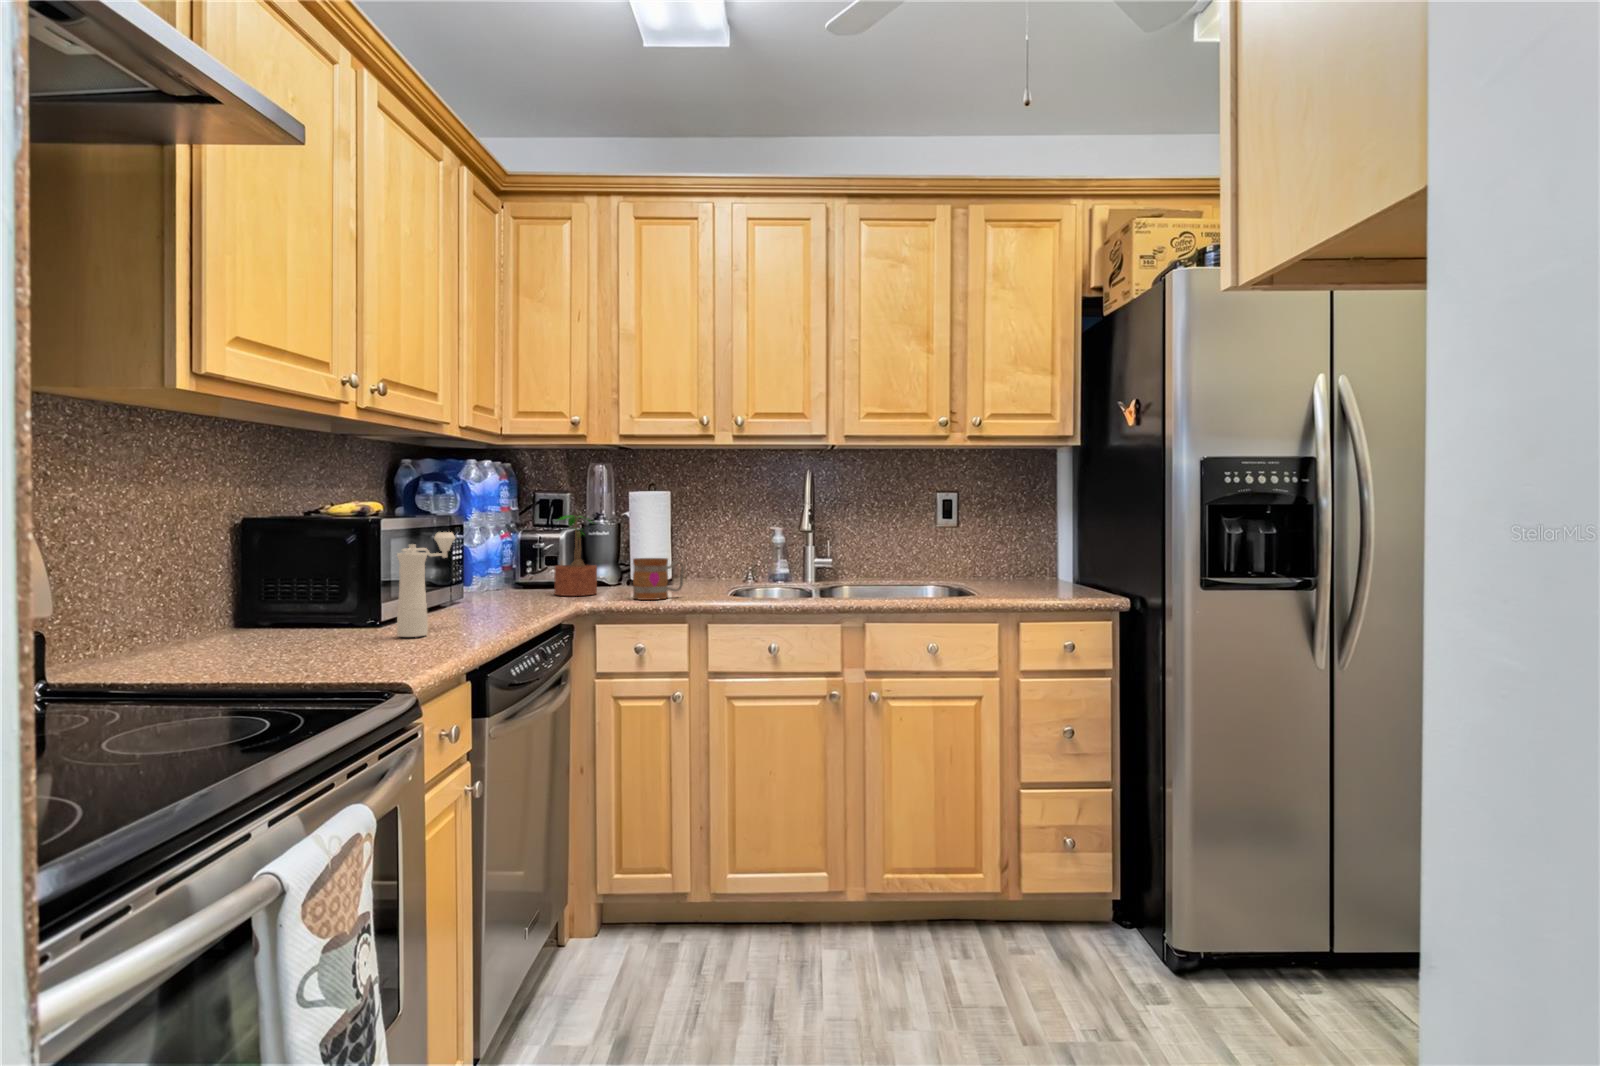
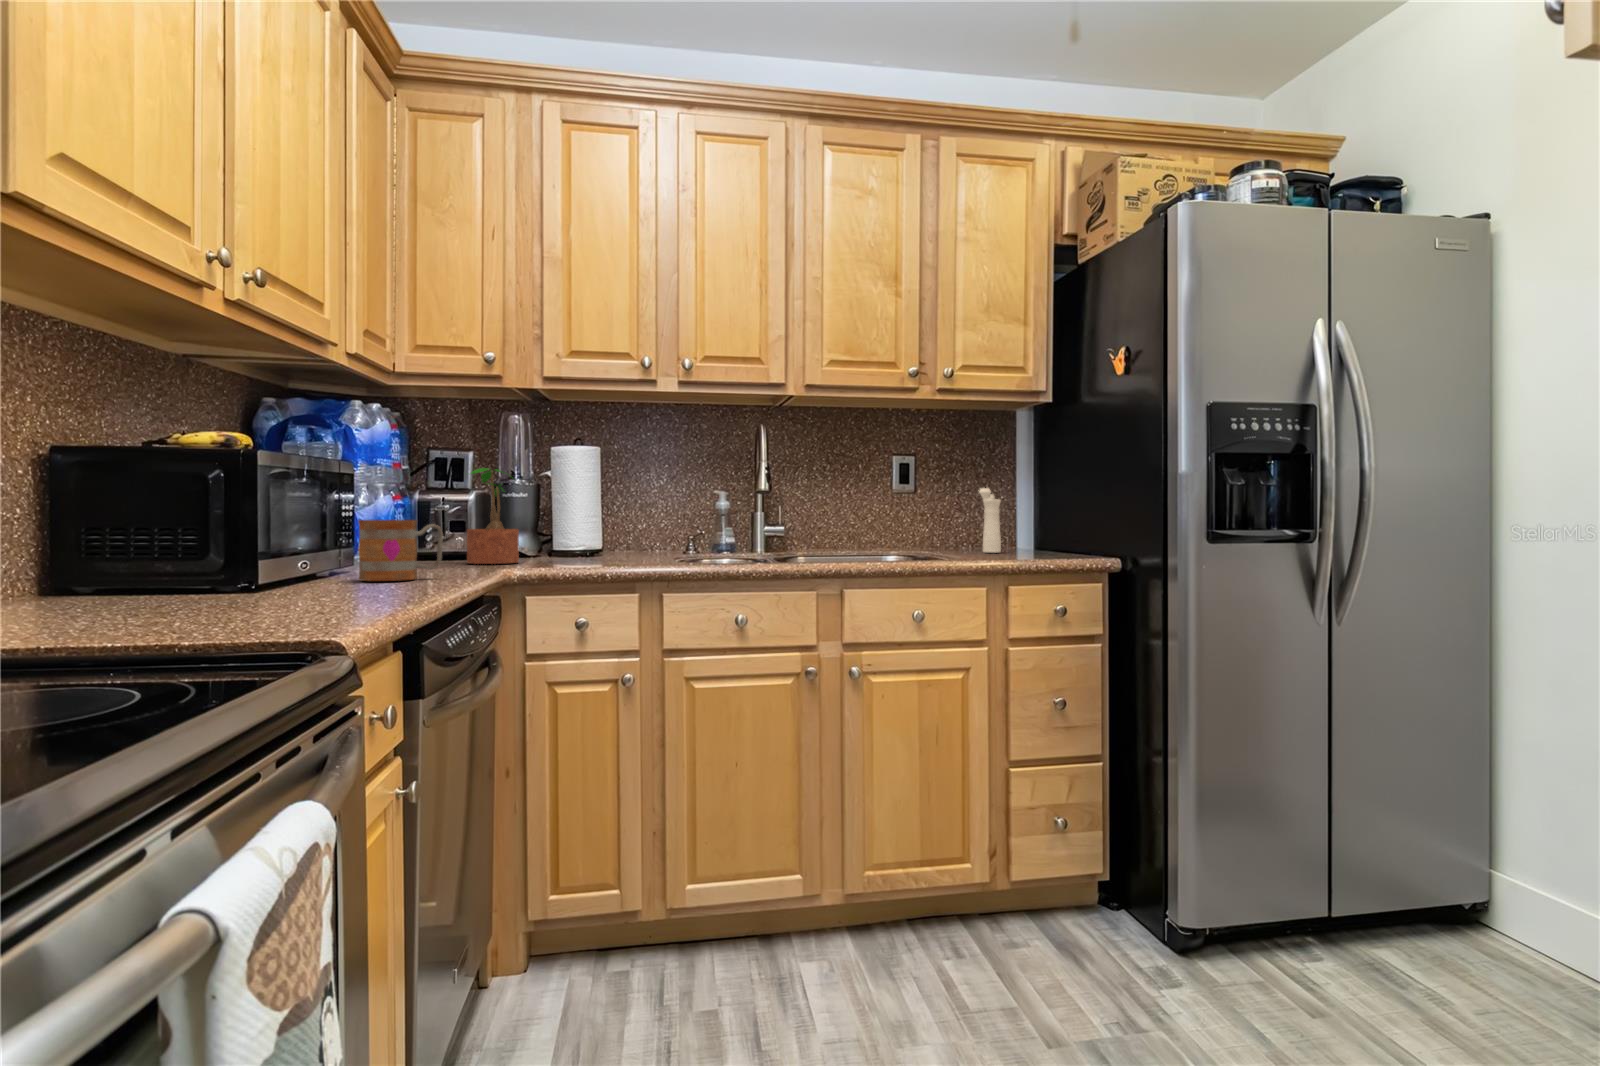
pepper mill: present [397,532,455,637] -> present [979,488,1001,553]
mug: present [633,558,684,600] -> present [358,520,443,581]

